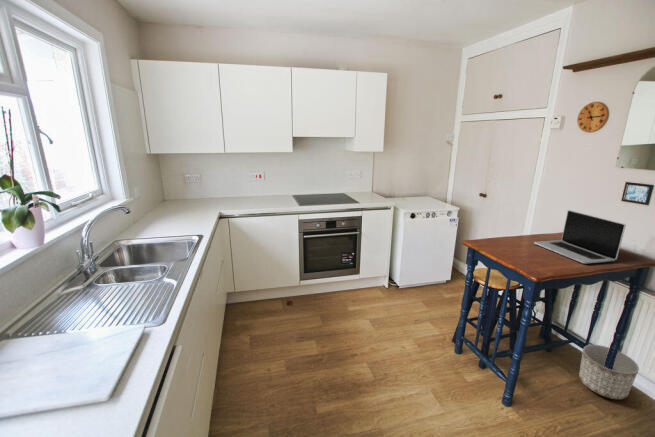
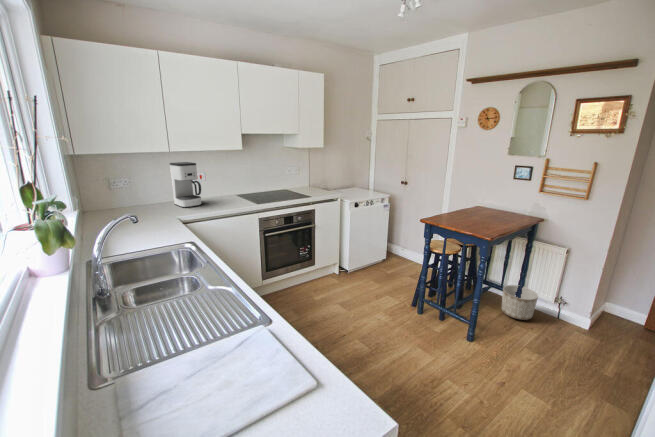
coffee maker: none [230,162,255,203] -> present [170,162,201,207]
laptop: present [534,210,626,264] -> none [467,188,527,225]

